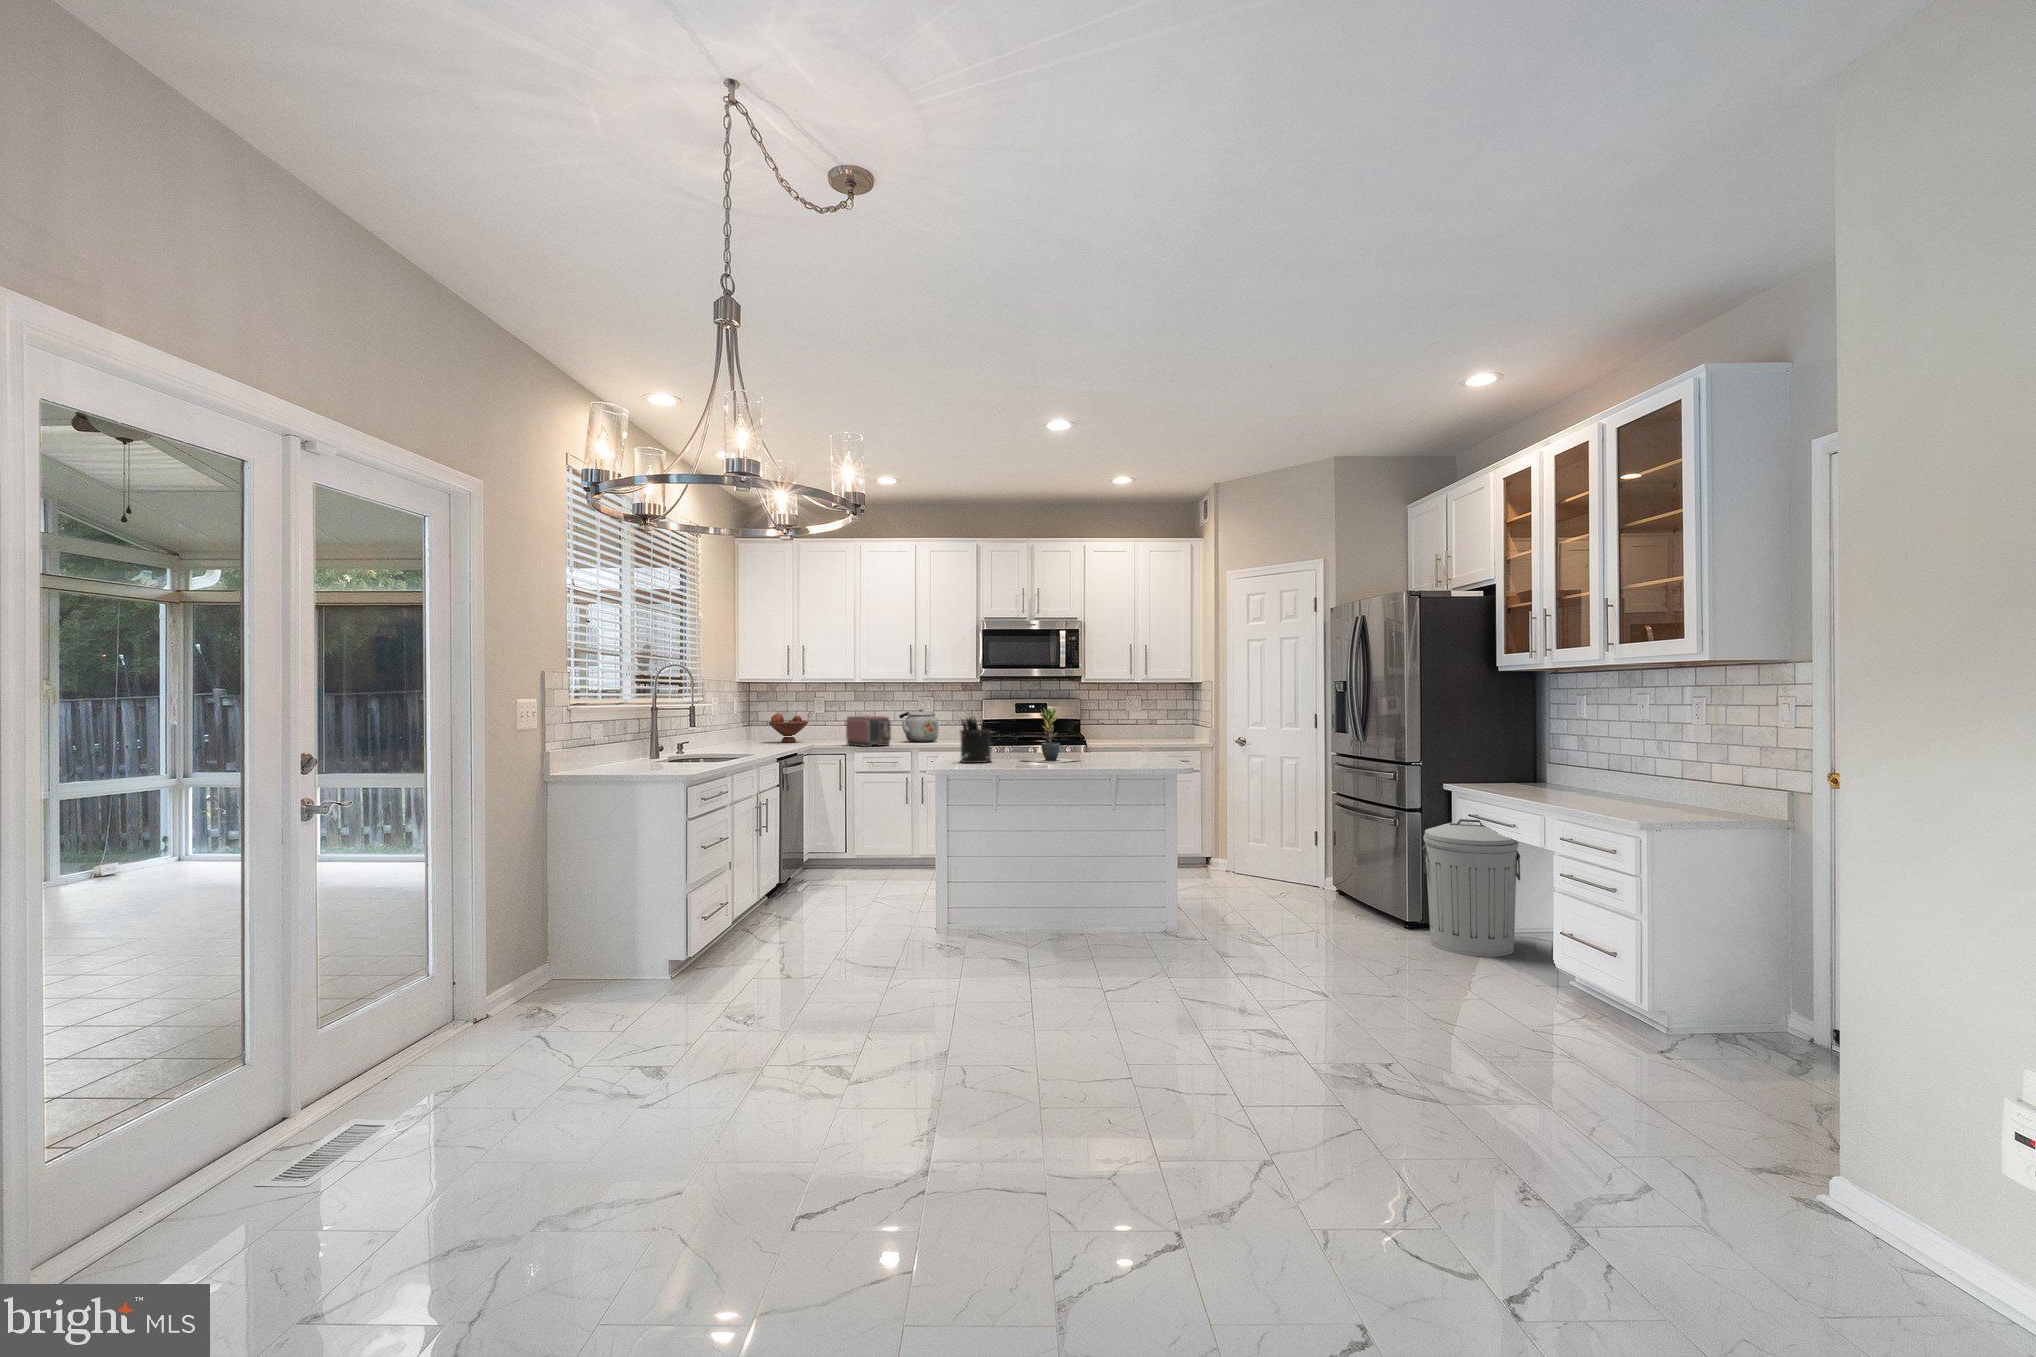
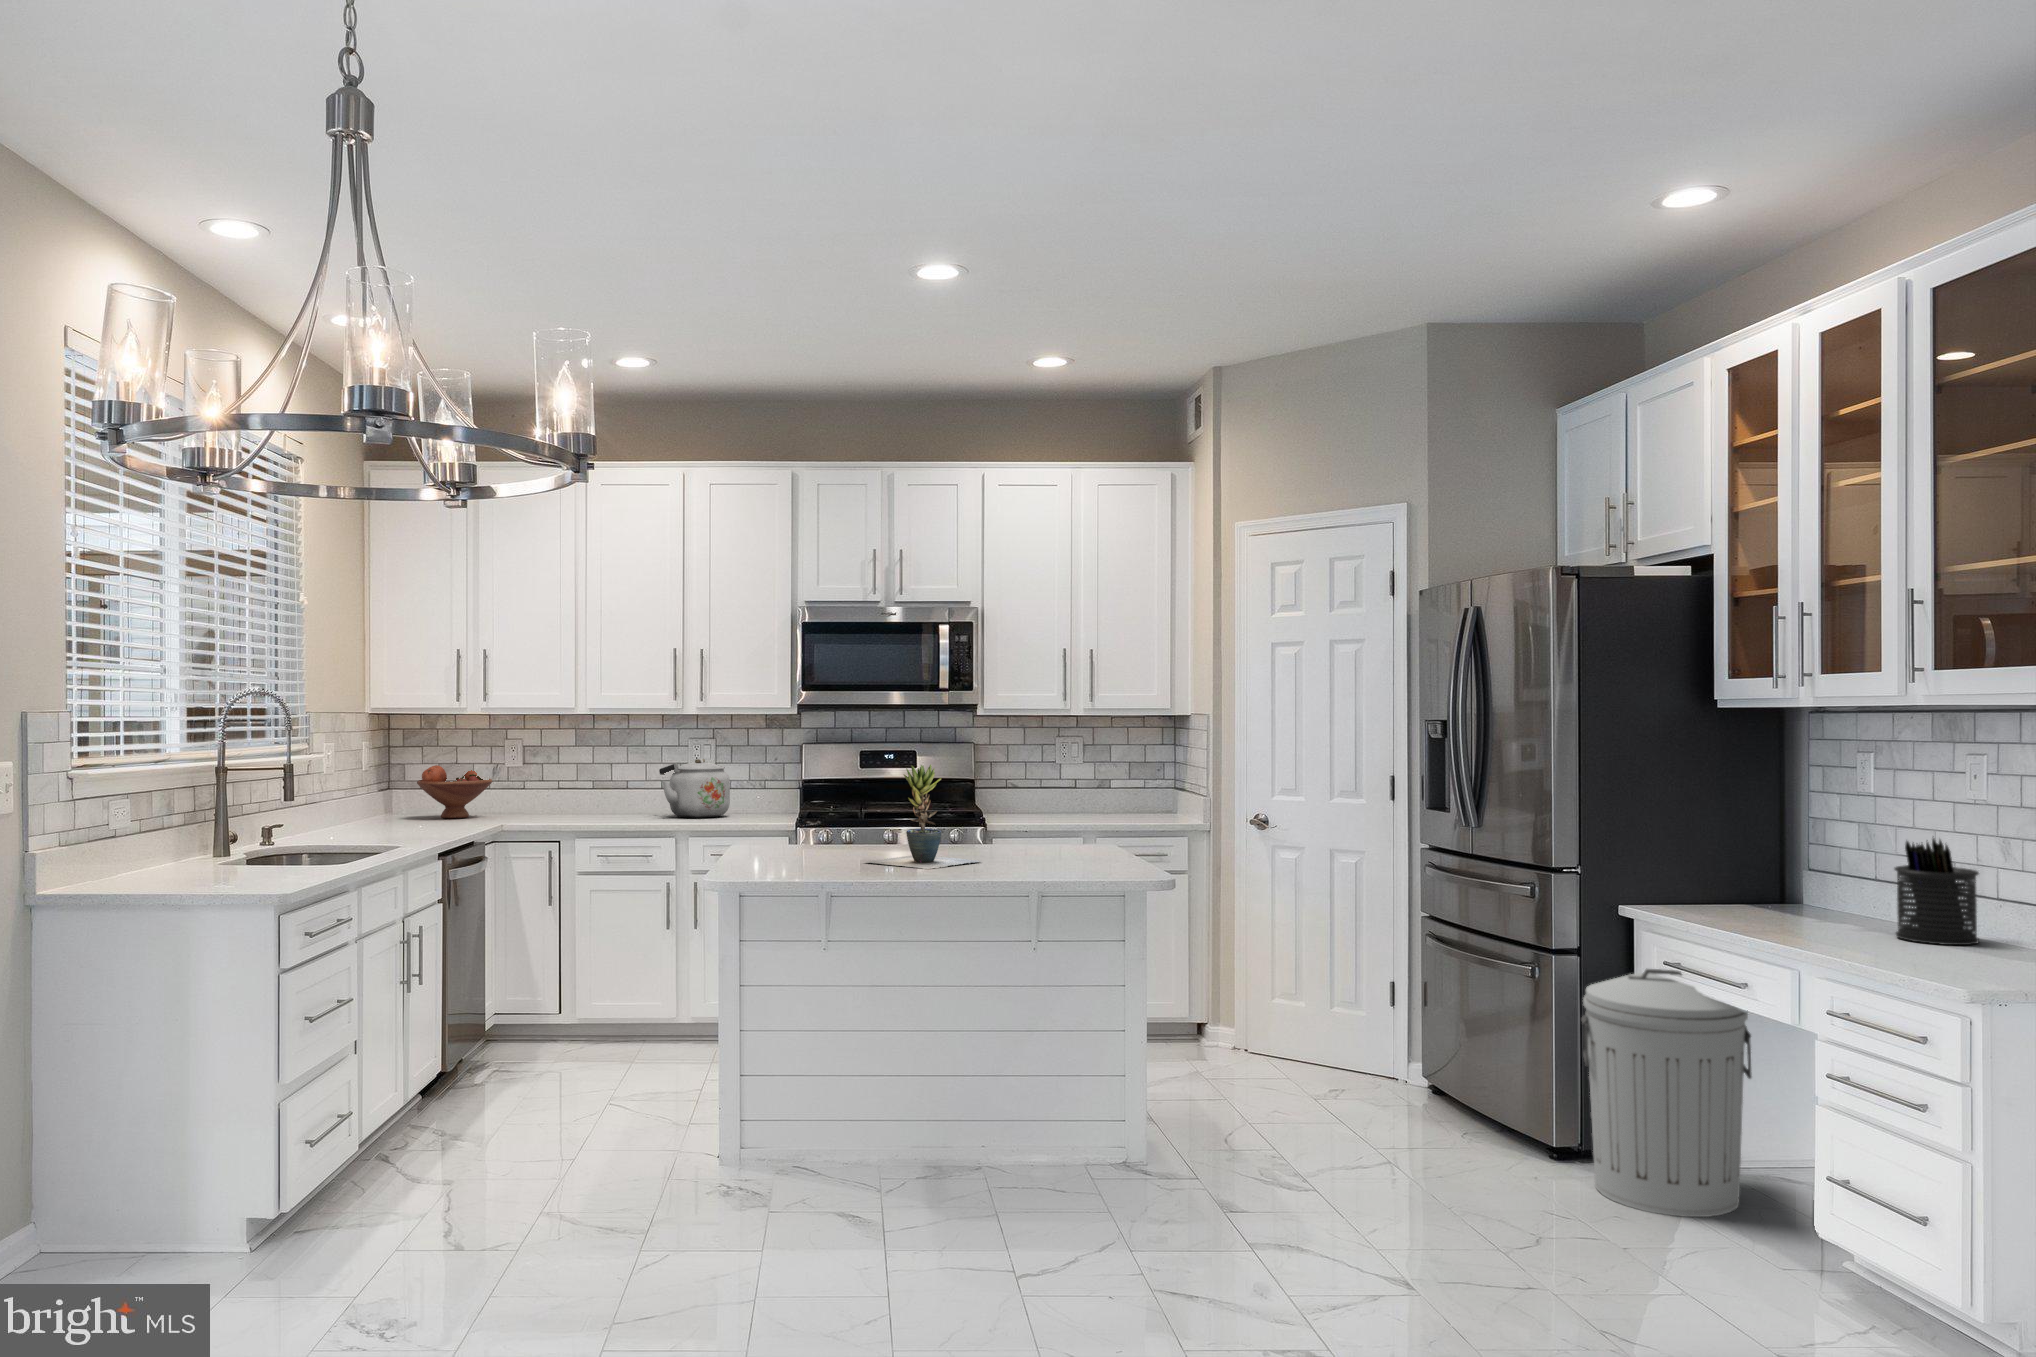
toaster: present [846,716,891,747] -> none [558,771,641,829]
pen holder: present [960,718,991,763] -> present [1895,838,1979,945]

